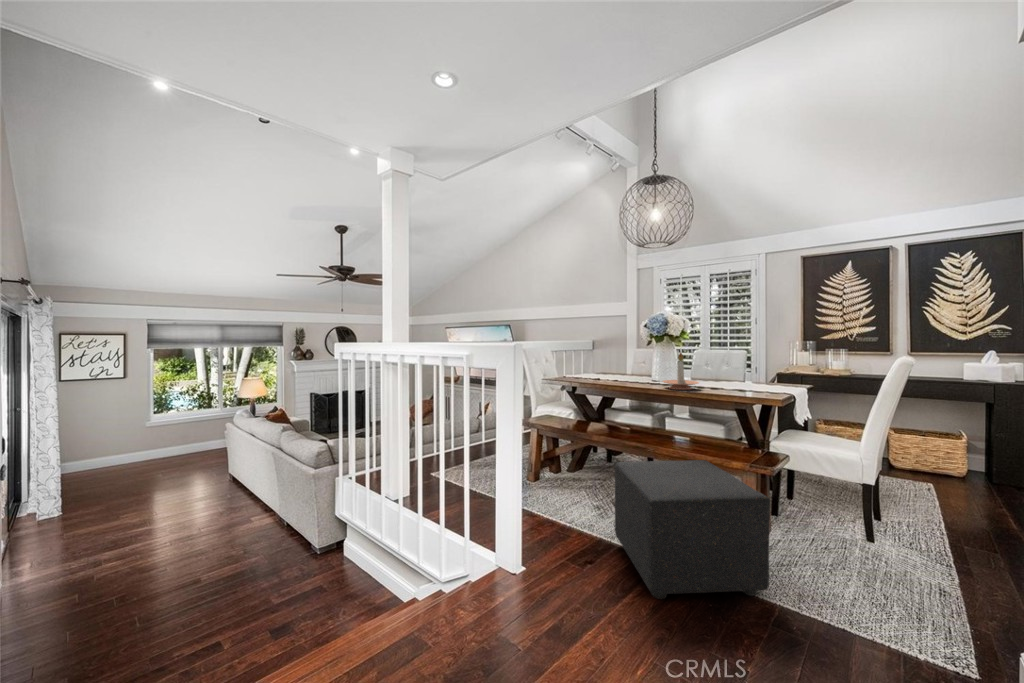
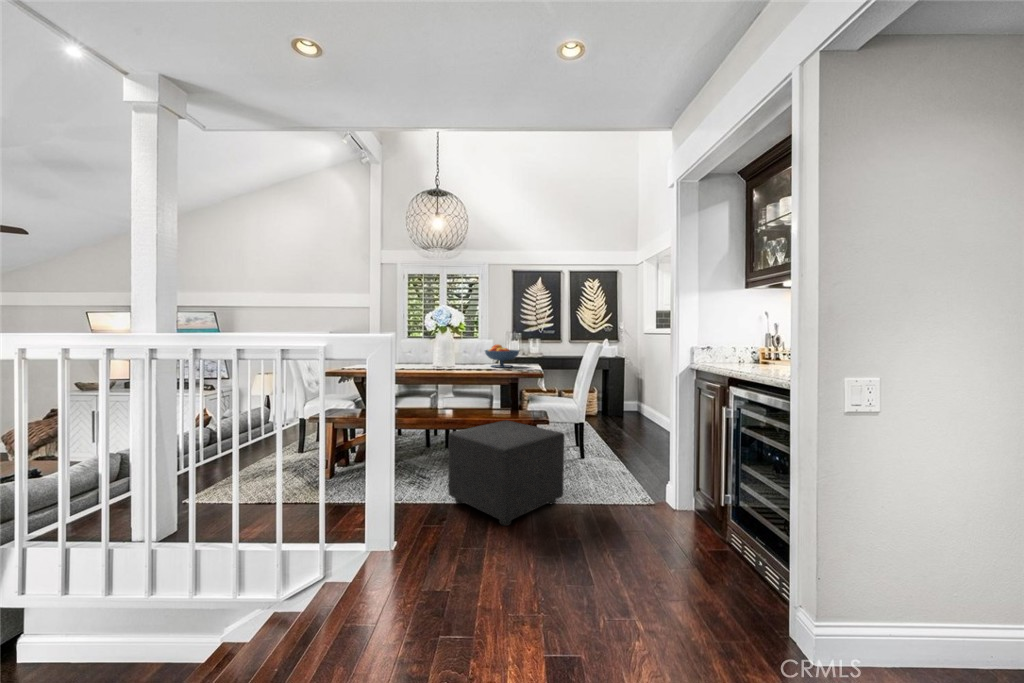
candle holder: present [663,352,699,390] -> none [451,339,480,370]
fruit bowl: none [717,358,770,389] -> present [485,344,519,368]

